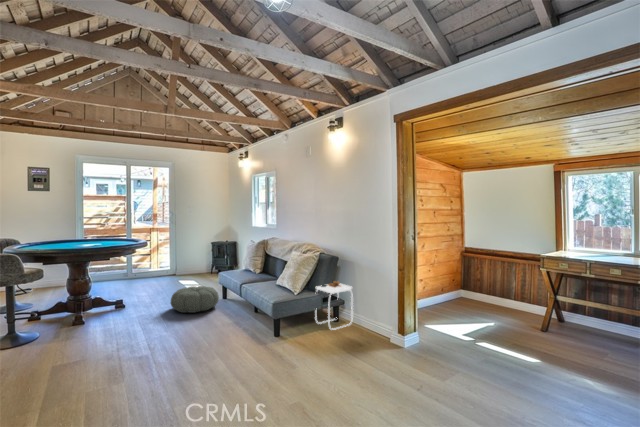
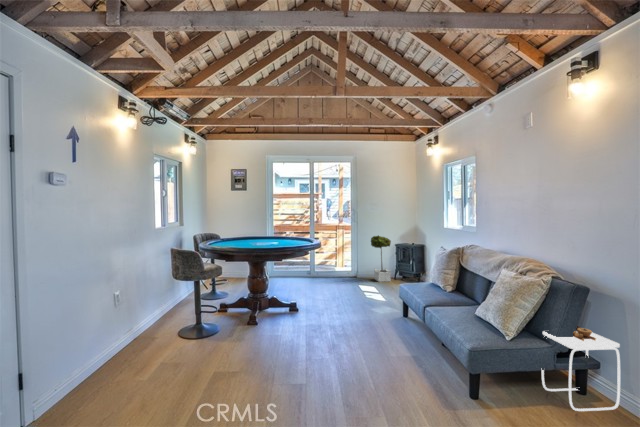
potted tree: none [189,234,208,276] -> present [371,235,391,282]
pouf: present [171,286,219,313] -> none [345,298,398,331]

